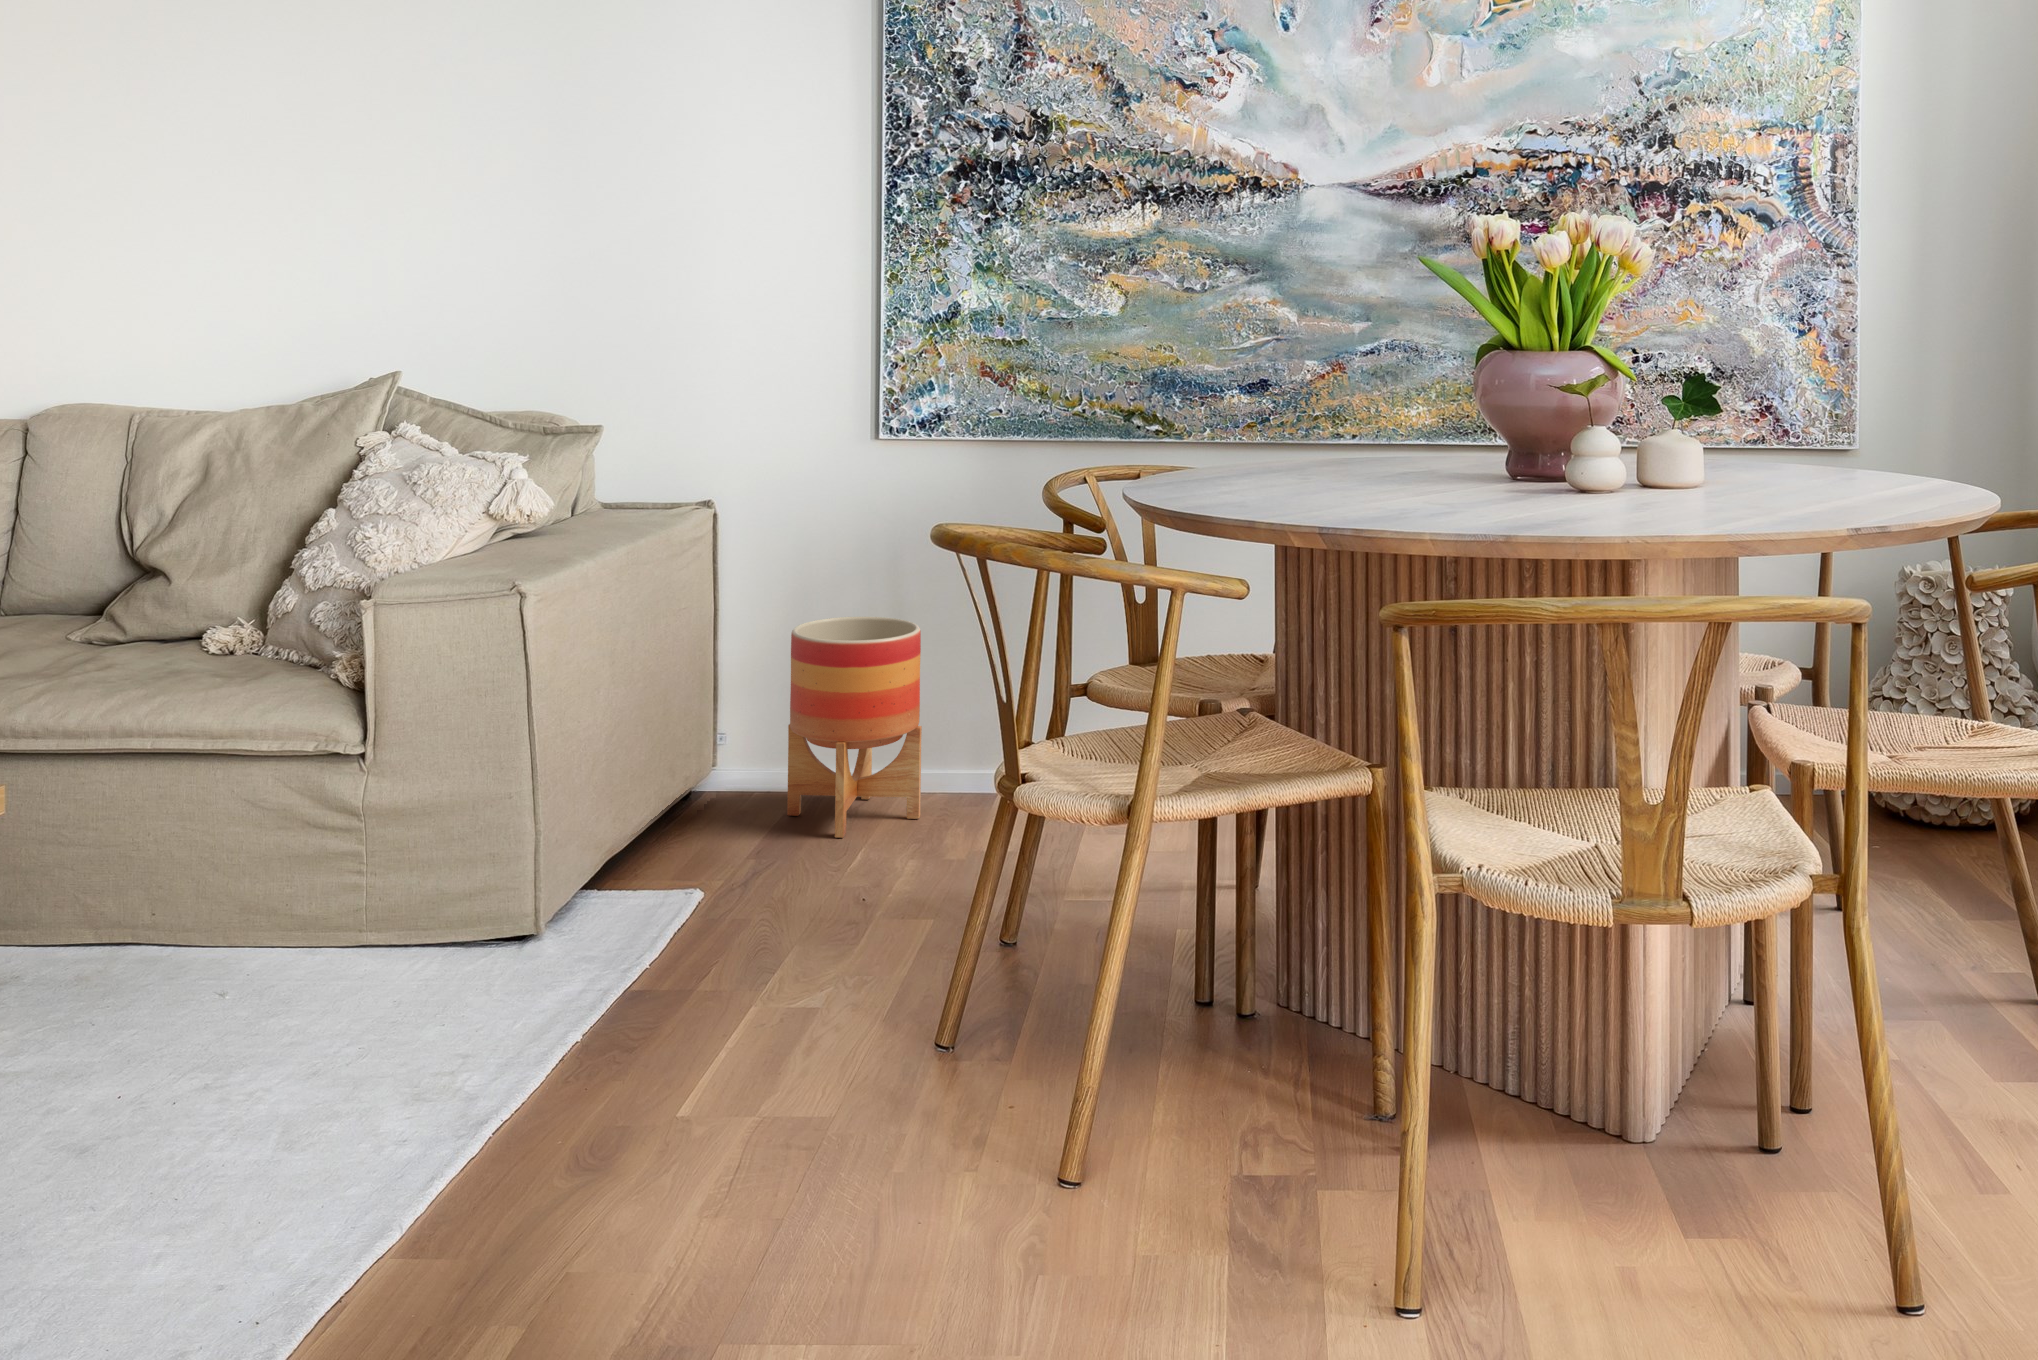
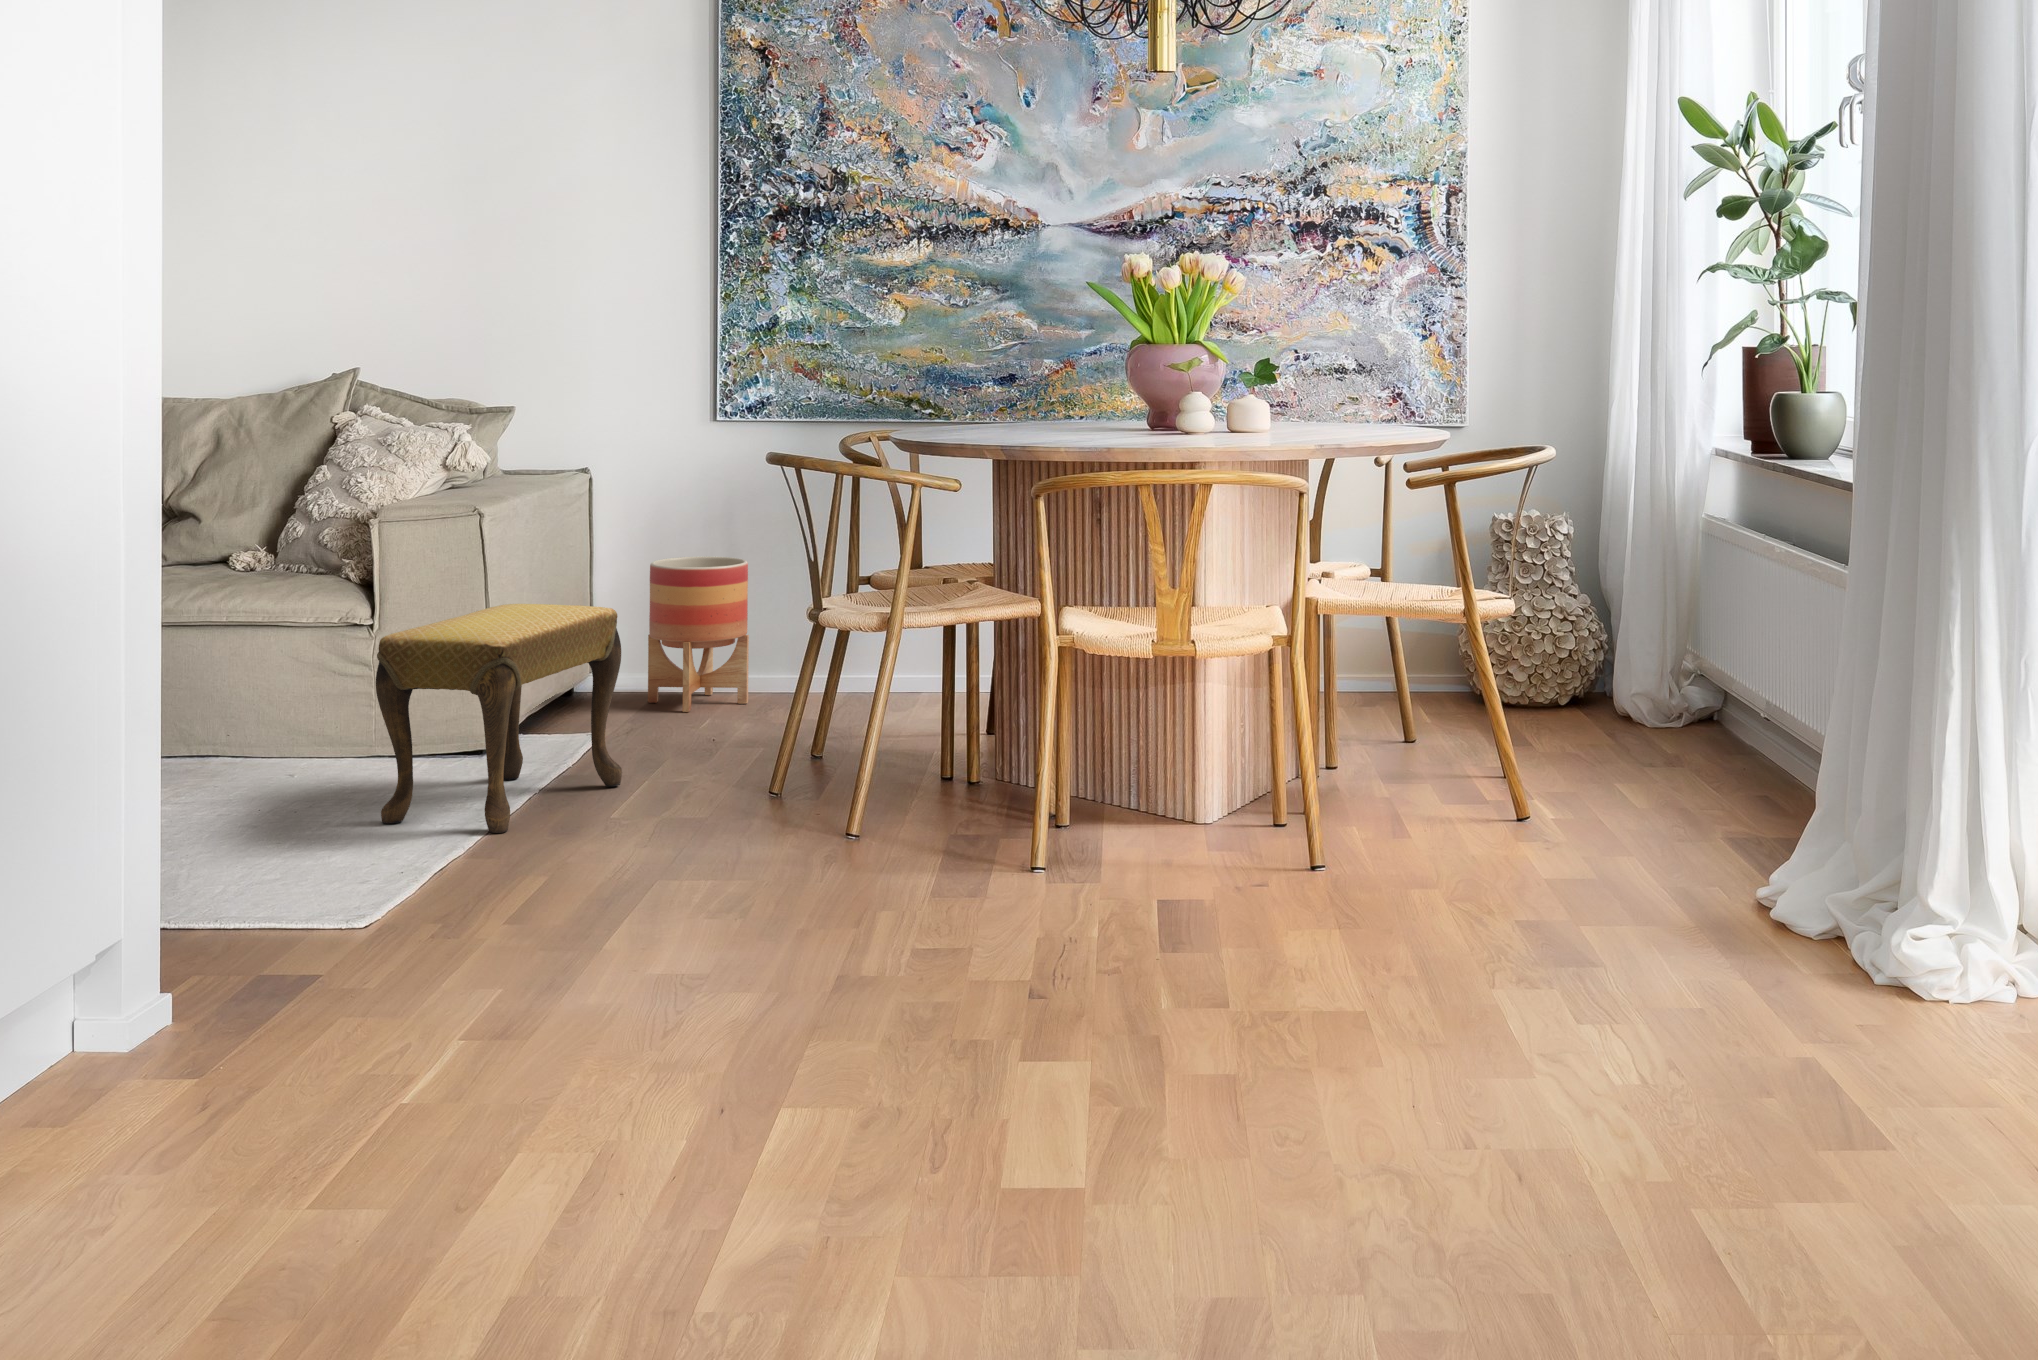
footstool: none [328,744,753,1211] -> present [376,604,622,833]

